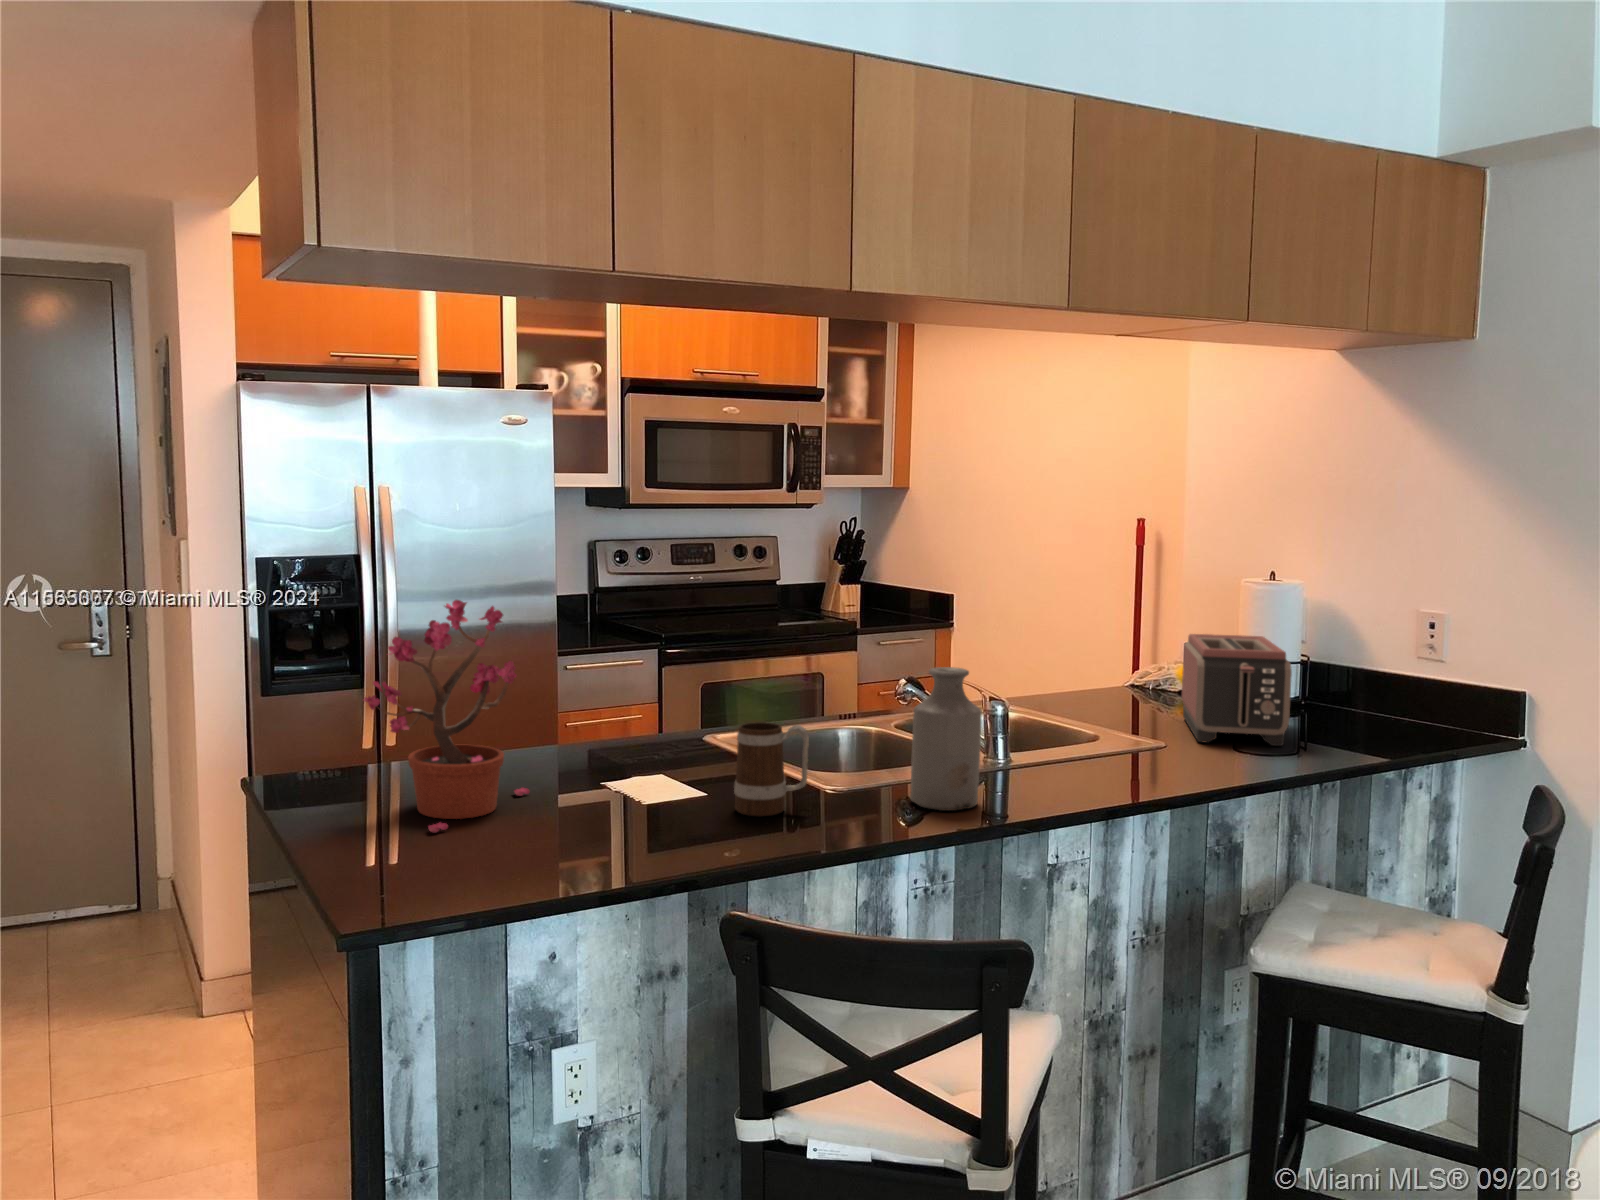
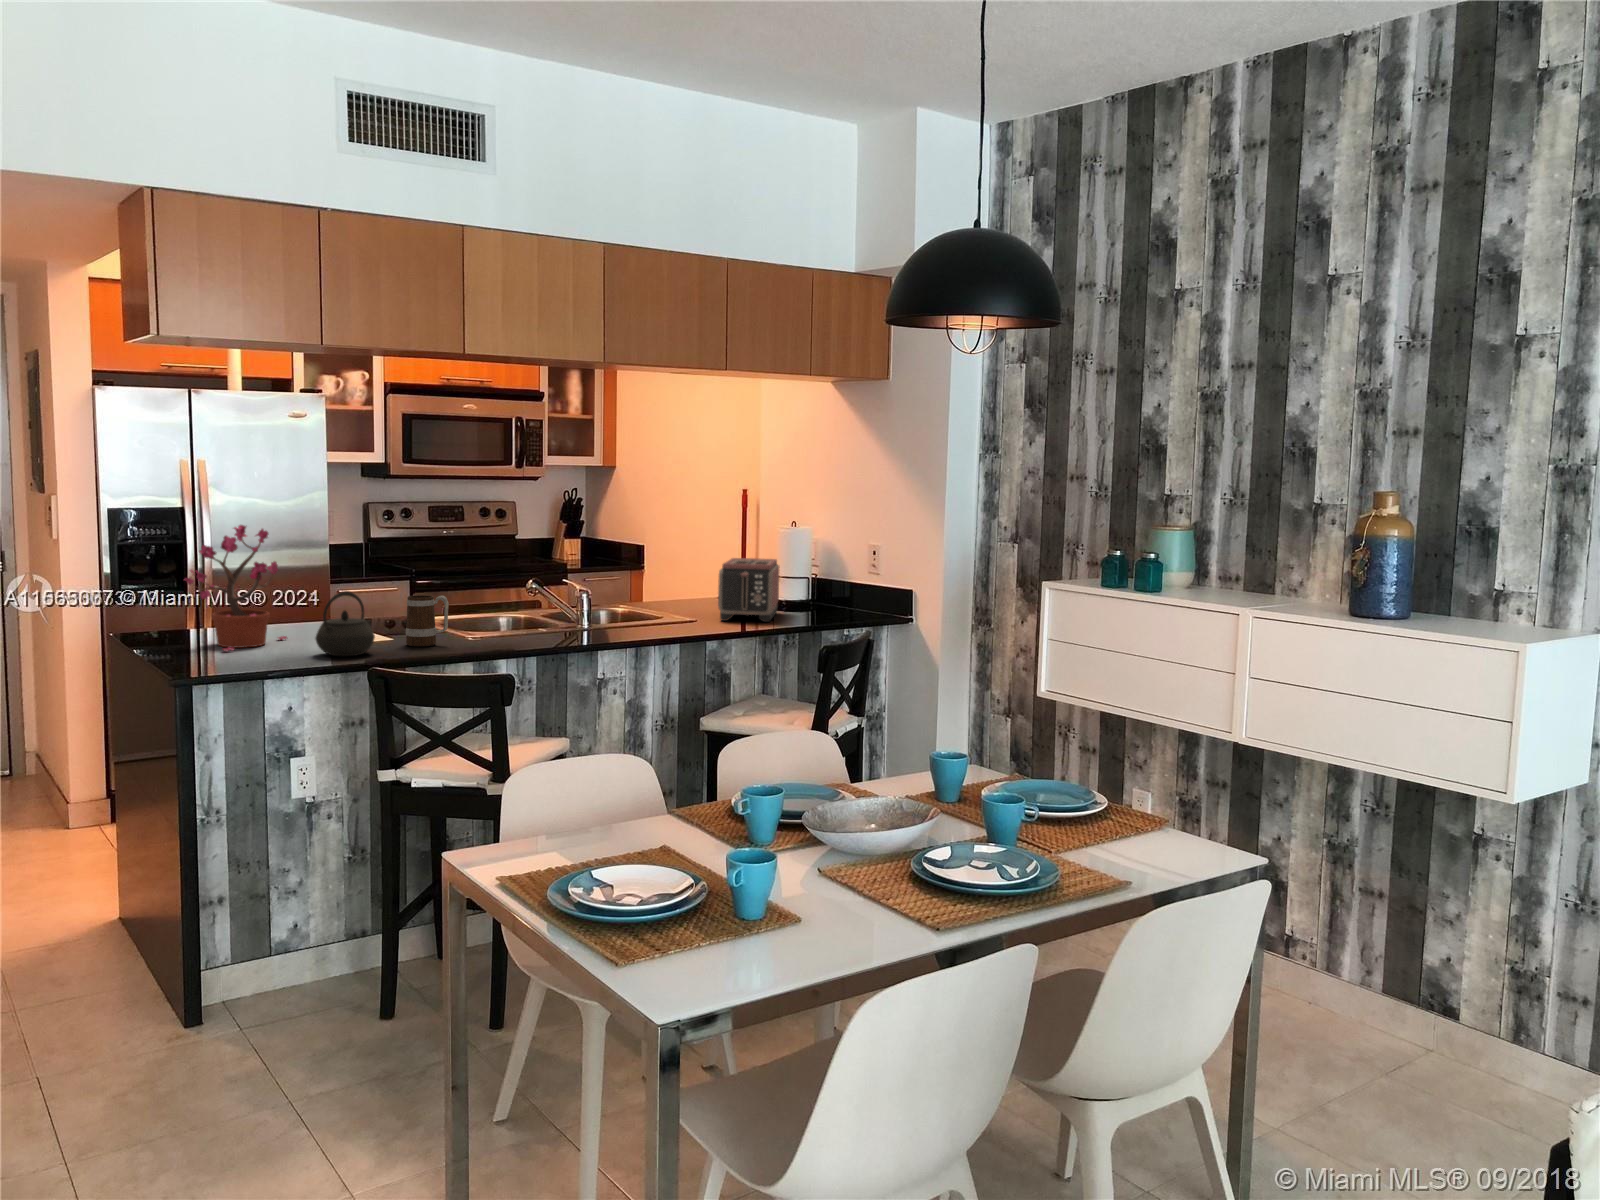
bottle: present [910,667,982,811] -> none [512,565,552,644]
kettle: none [592,727,695,849] -> present [315,591,375,656]

